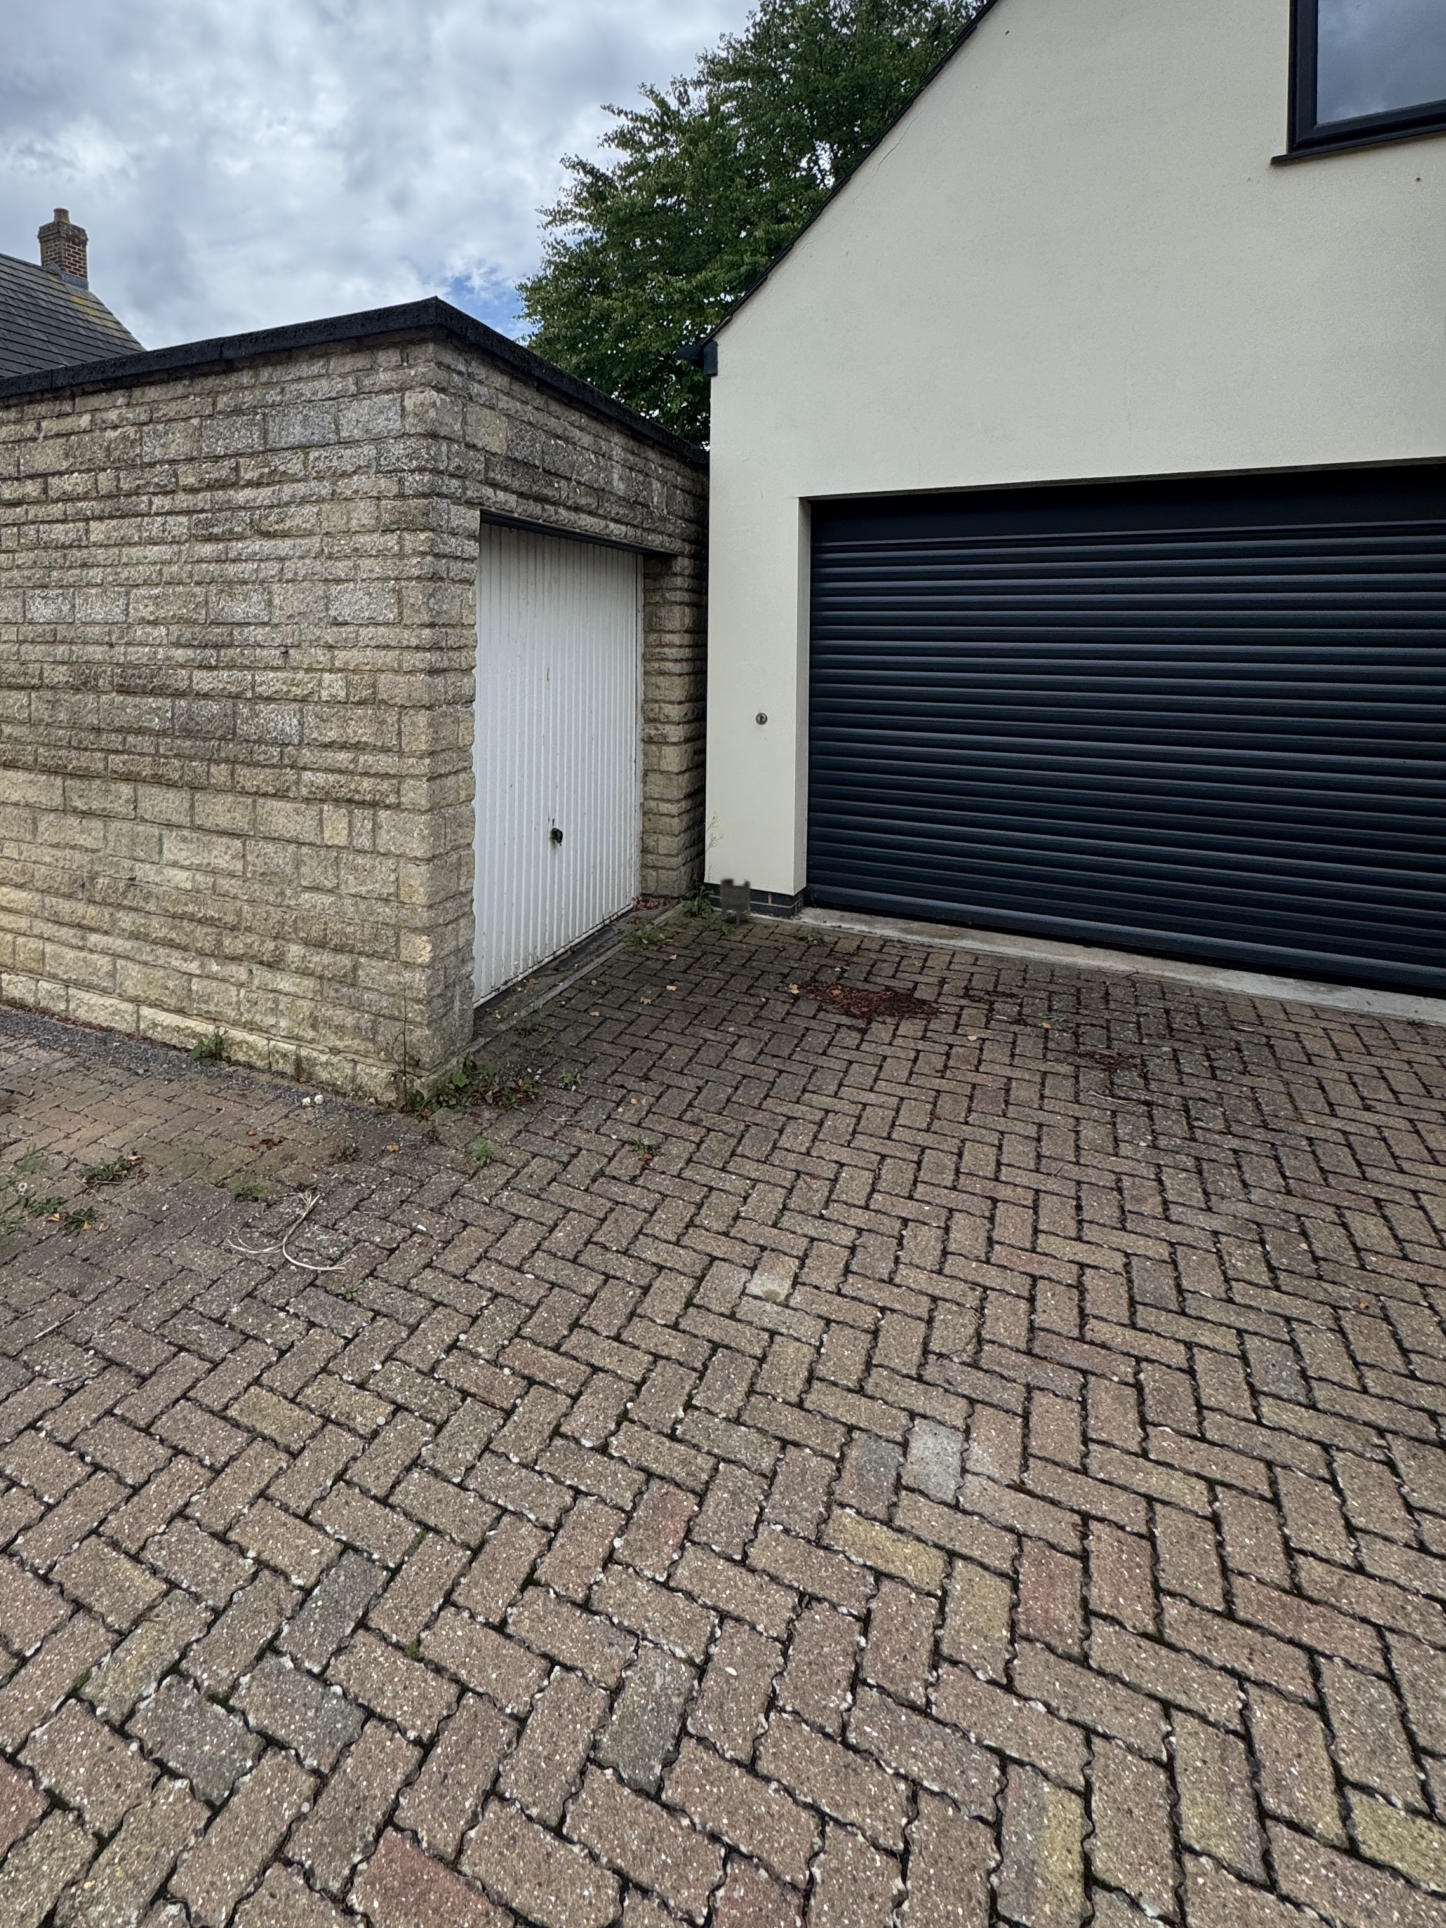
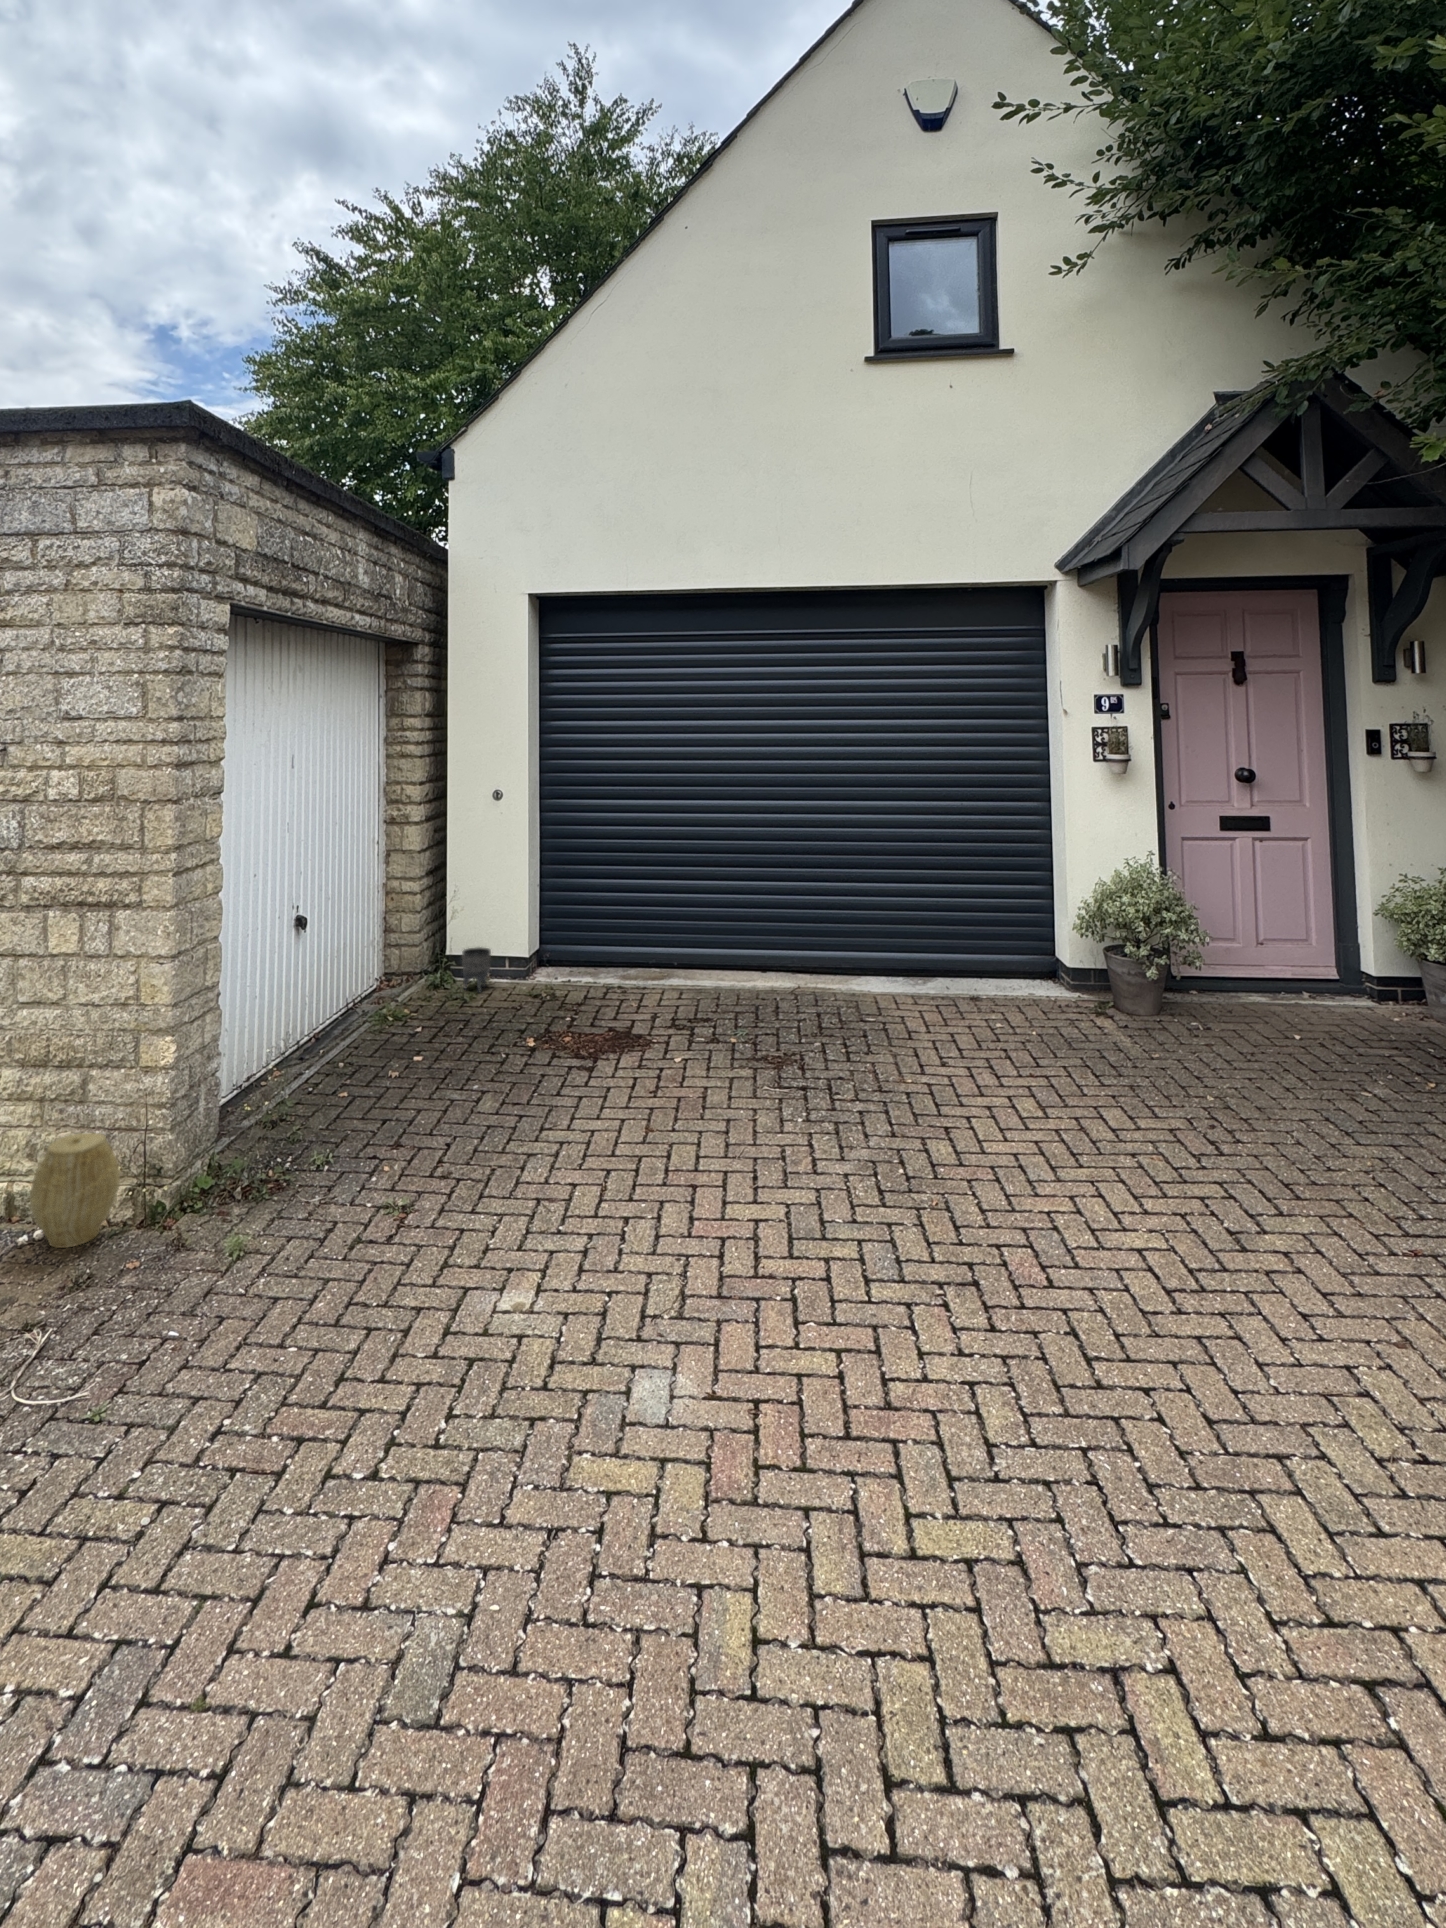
woven basket: none [310,1013,384,1116] -> present [30,1133,120,1248]

